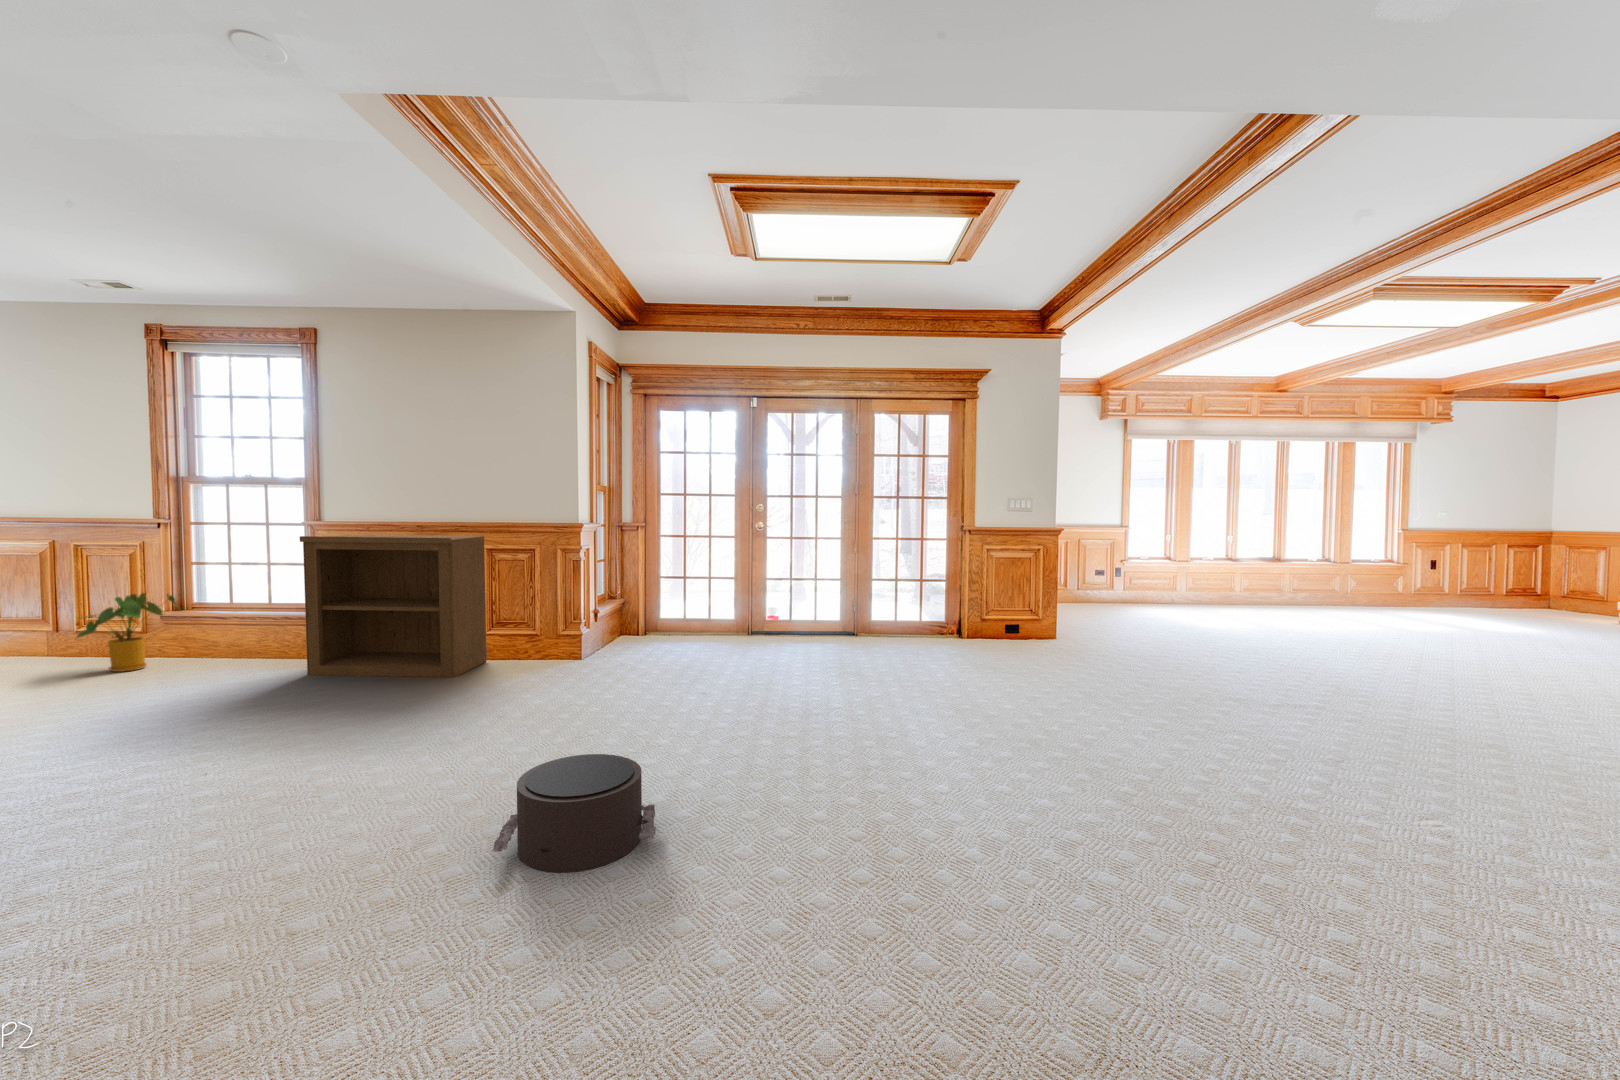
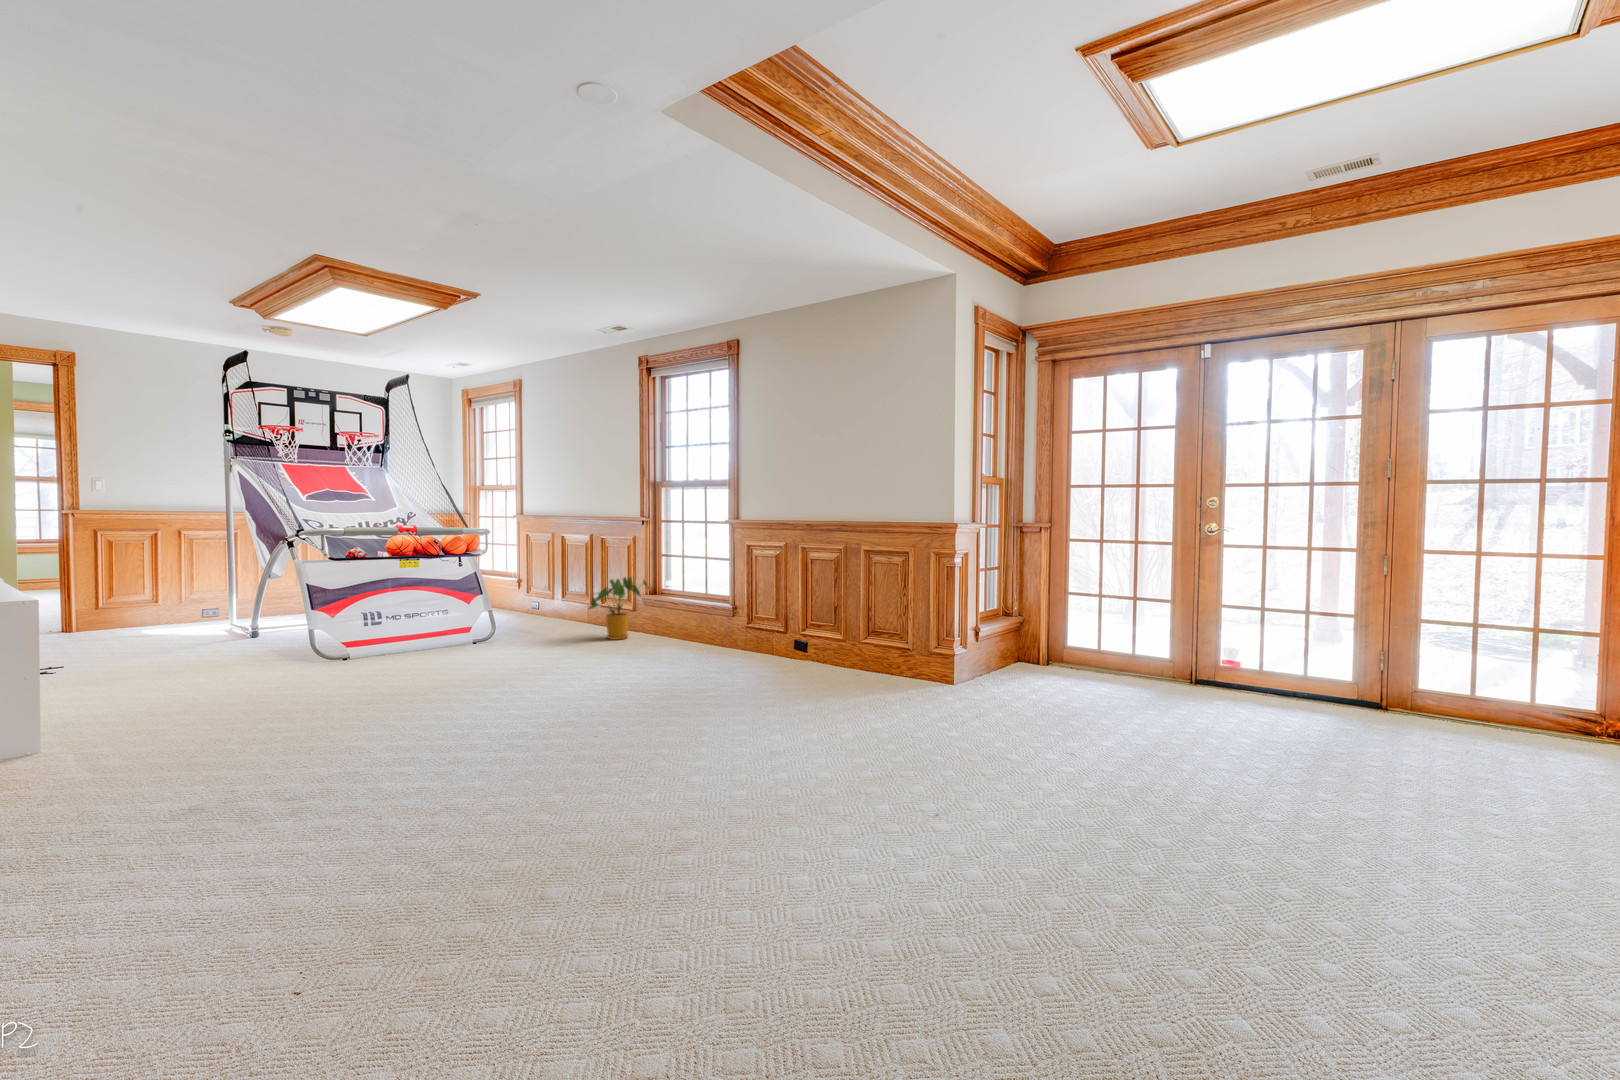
bookshelf: present [300,535,487,677] -> none [709,533,860,684]
pouf: present [493,754,656,872] -> none [653,820,858,986]

